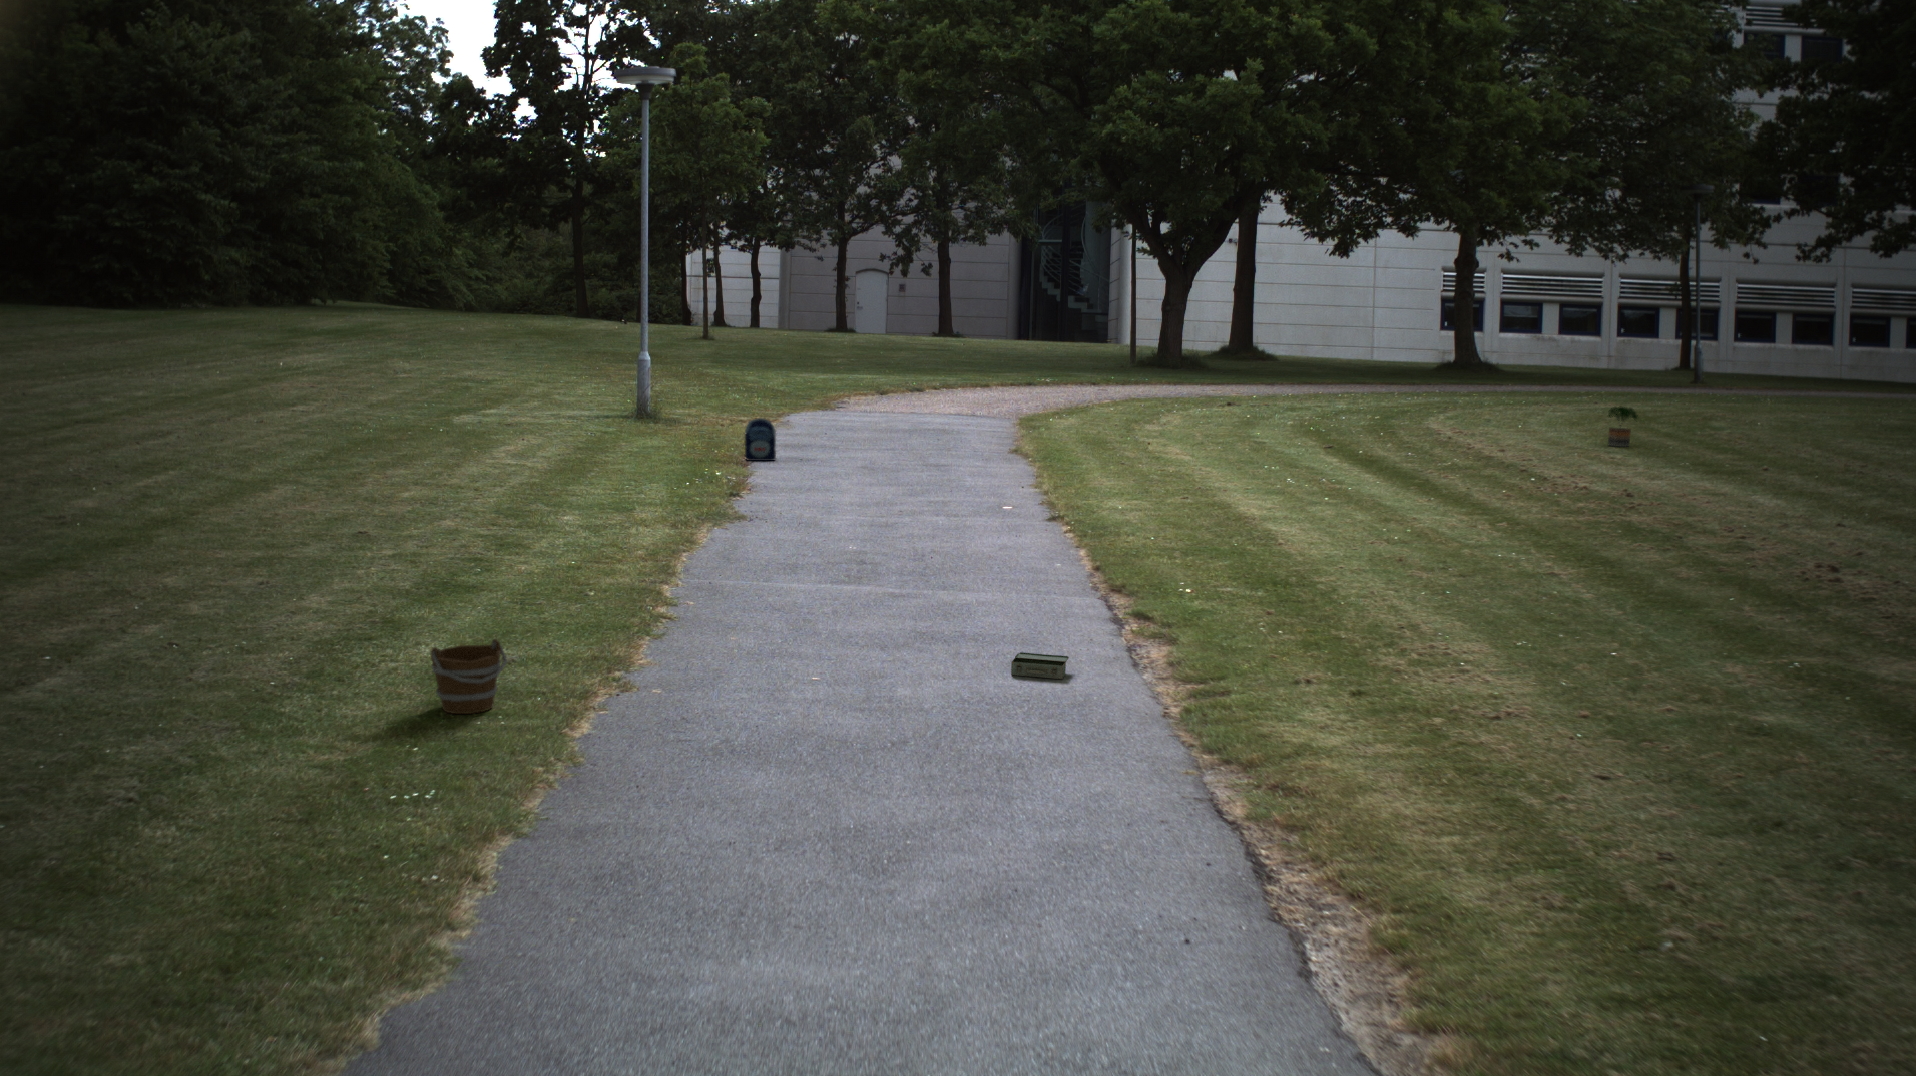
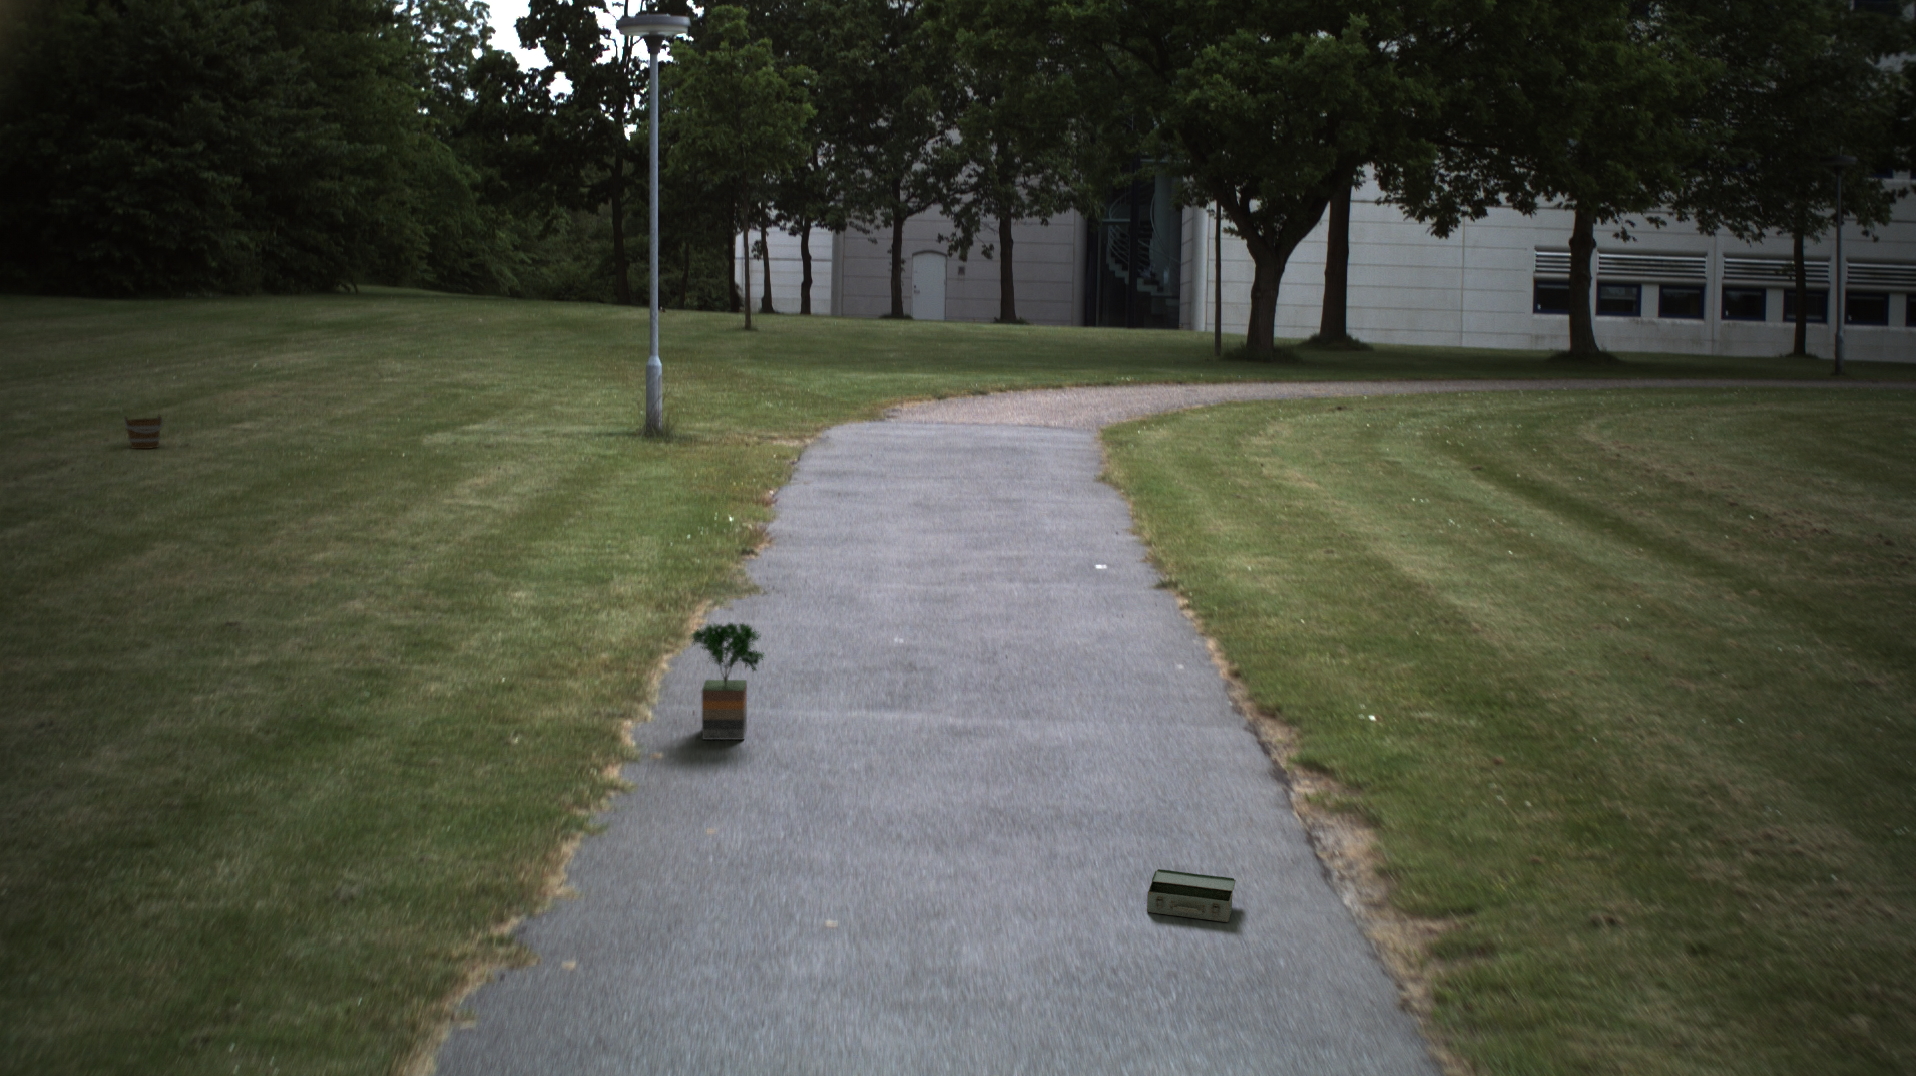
potted tree: present [1608,406,1638,447] -> present [691,622,764,740]
backpack: present [745,418,776,461] -> none [770,444,809,497]
bucket: present [431,639,507,714] -> present [124,415,163,449]

